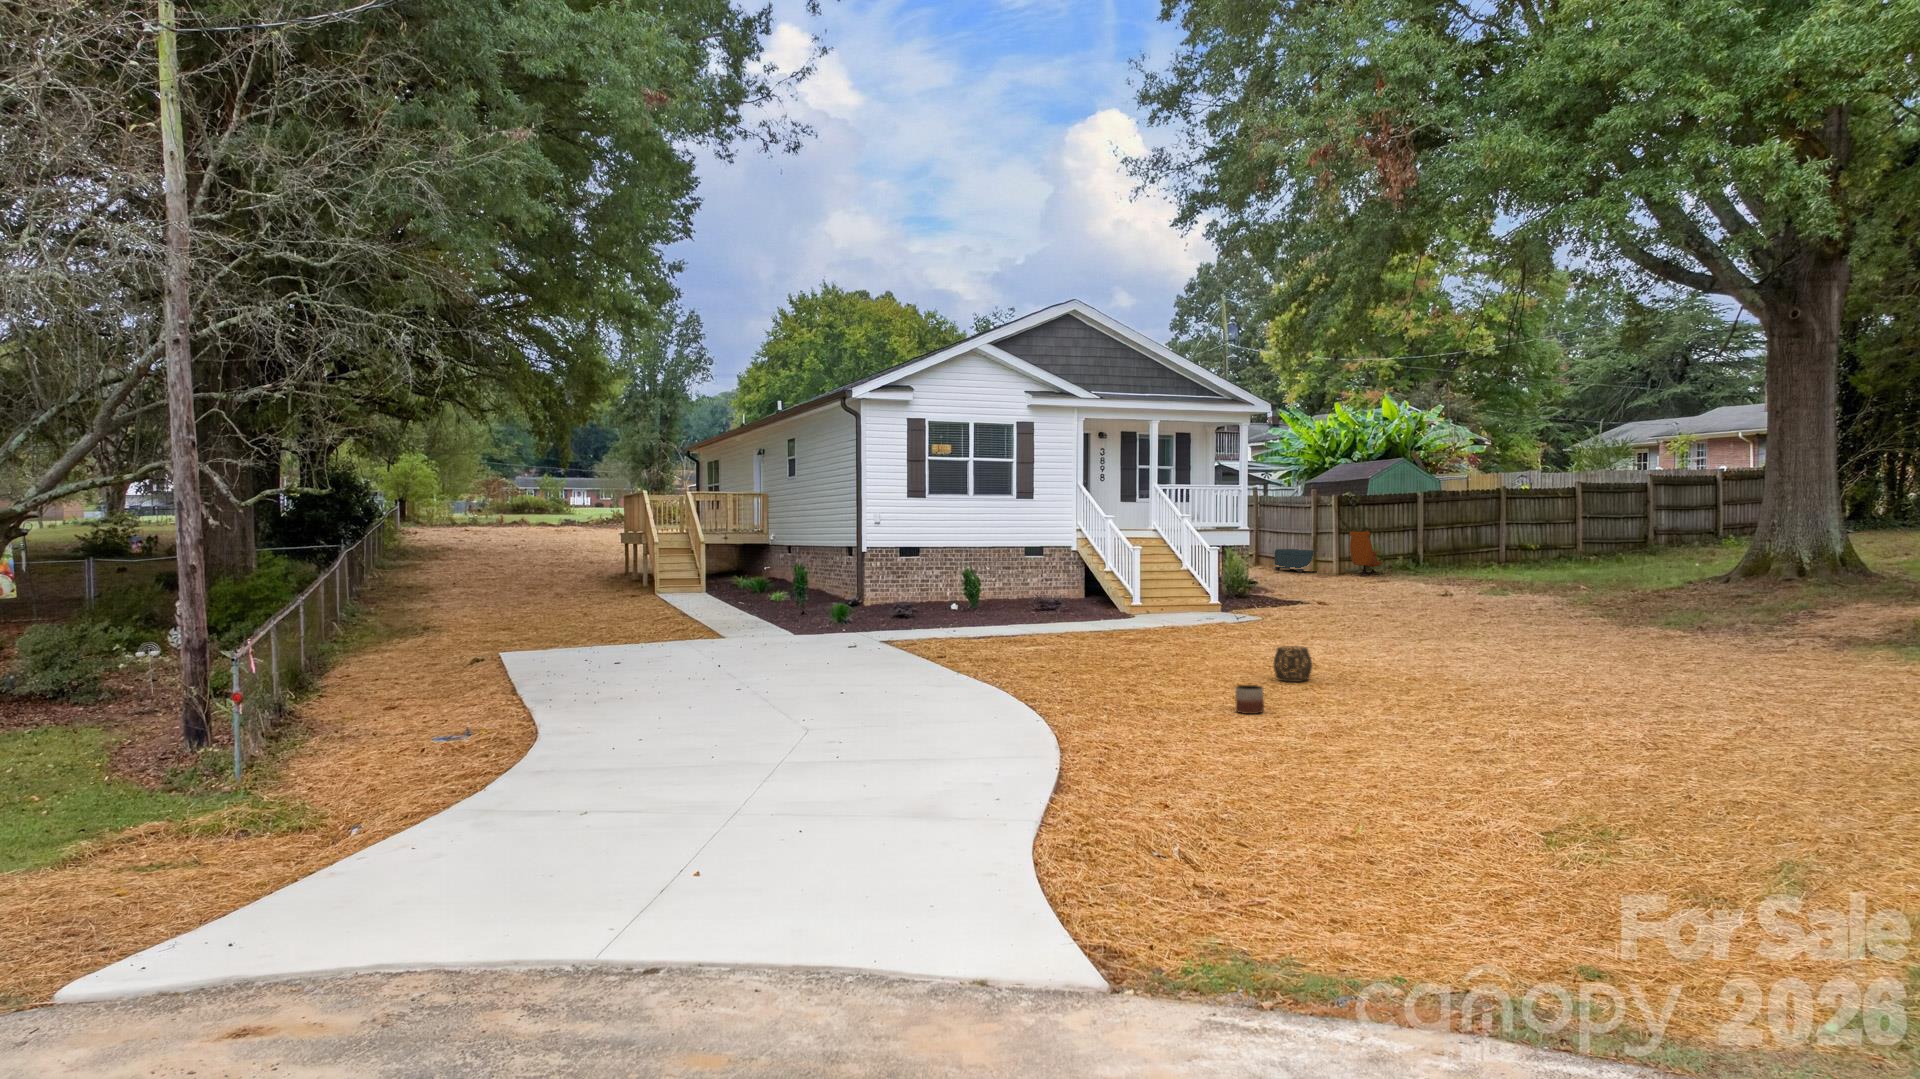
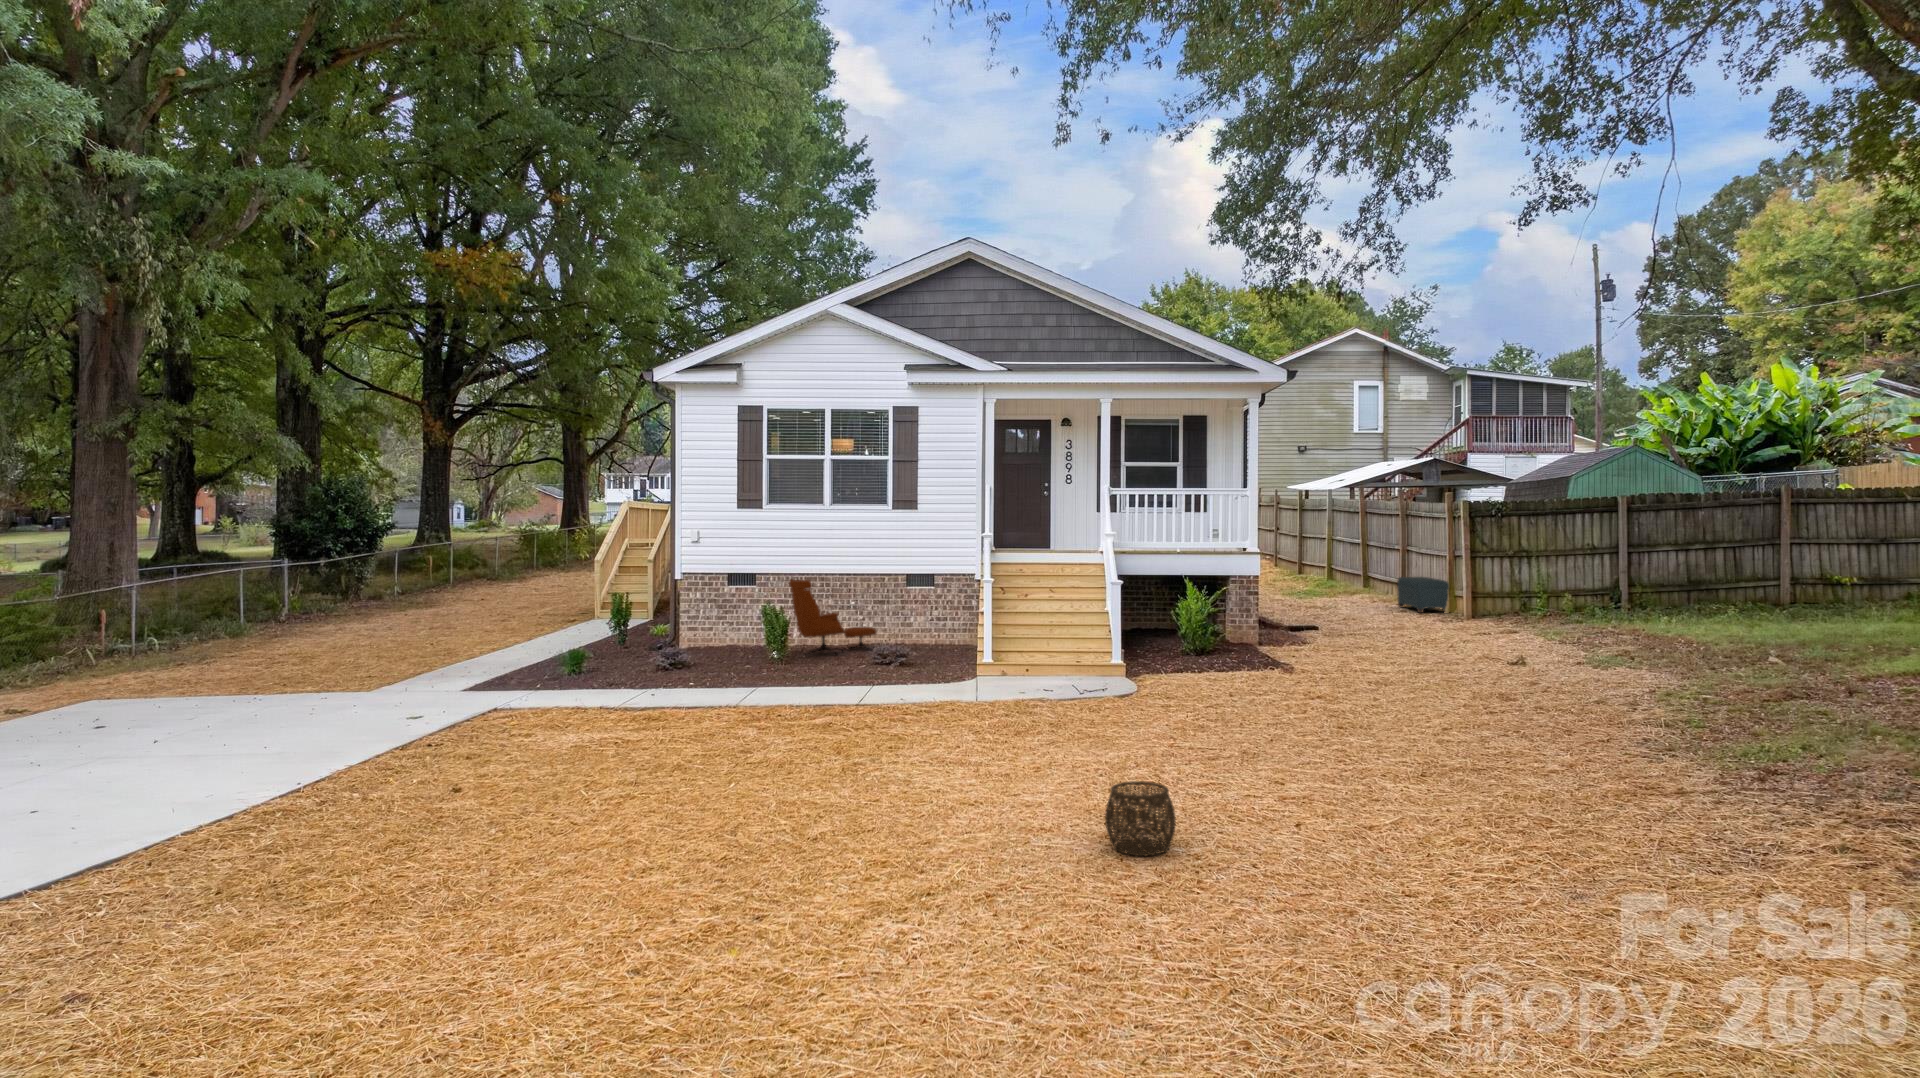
lounge chair: present [1349,531,1383,576] -> present [789,579,876,654]
woven basket: present [1273,646,1312,682] -> present [1105,781,1176,856]
planter: present [1235,685,1264,714] -> none [99,948,181,1030]

